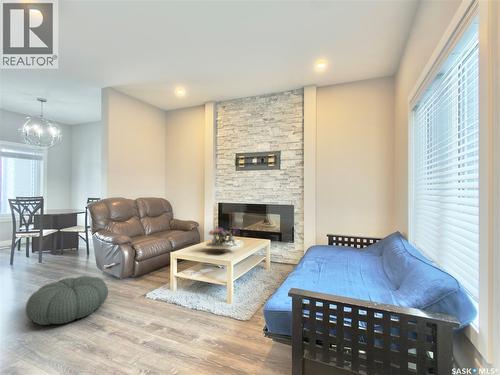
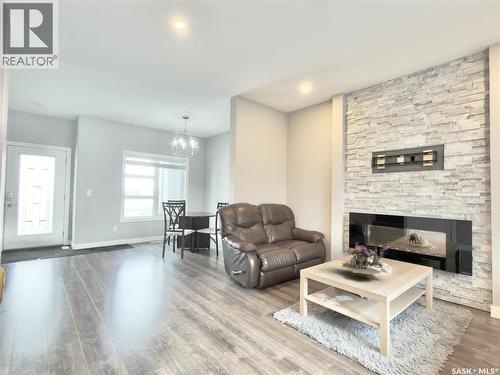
pouf: present [25,276,108,325] -> none [172,280,237,328]

